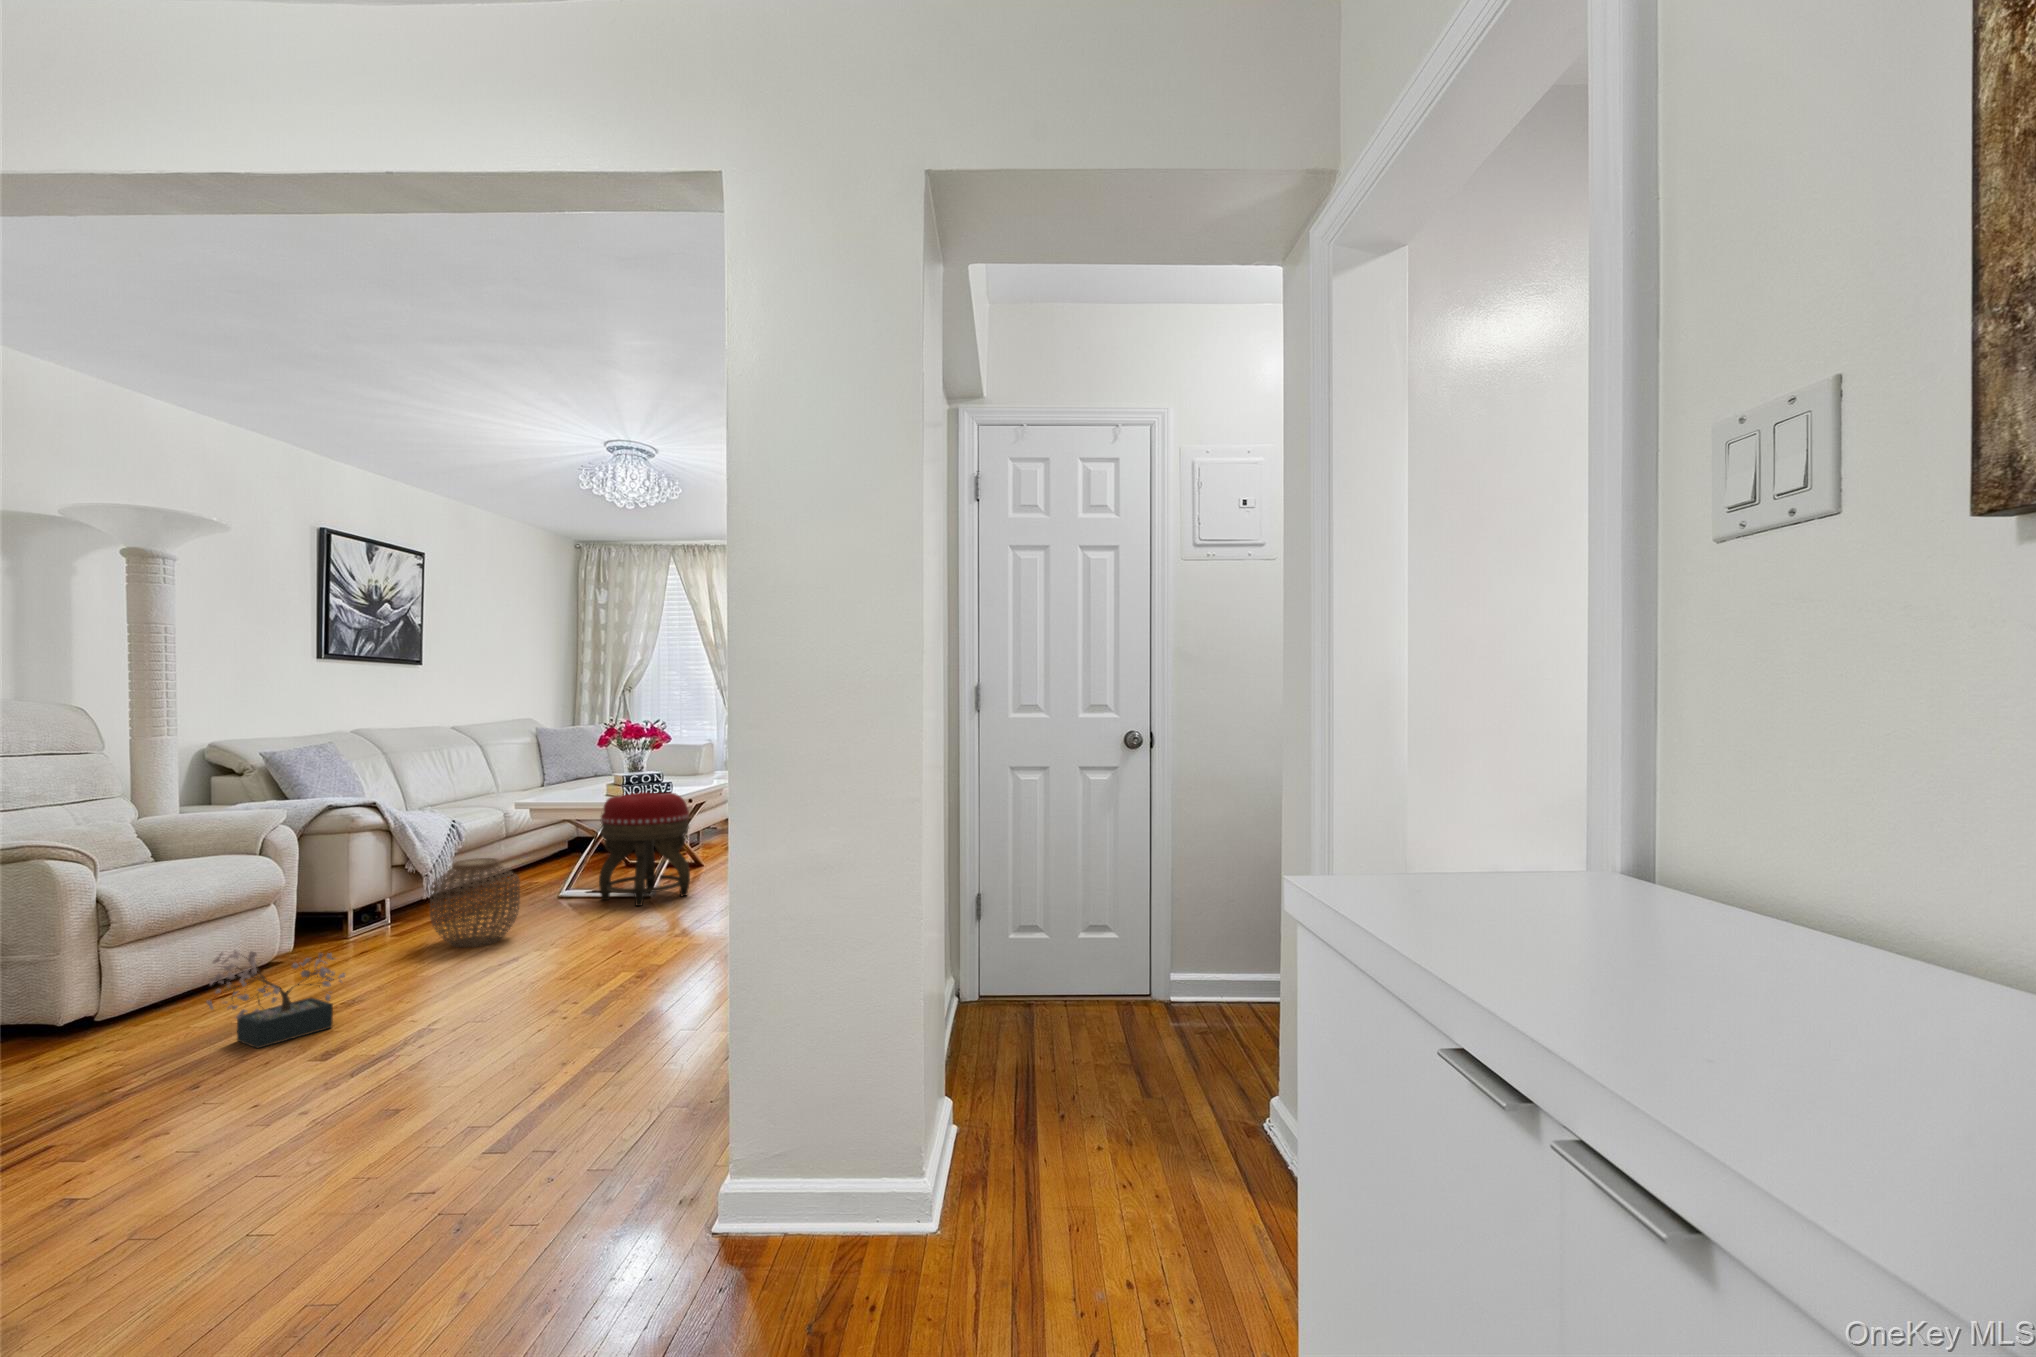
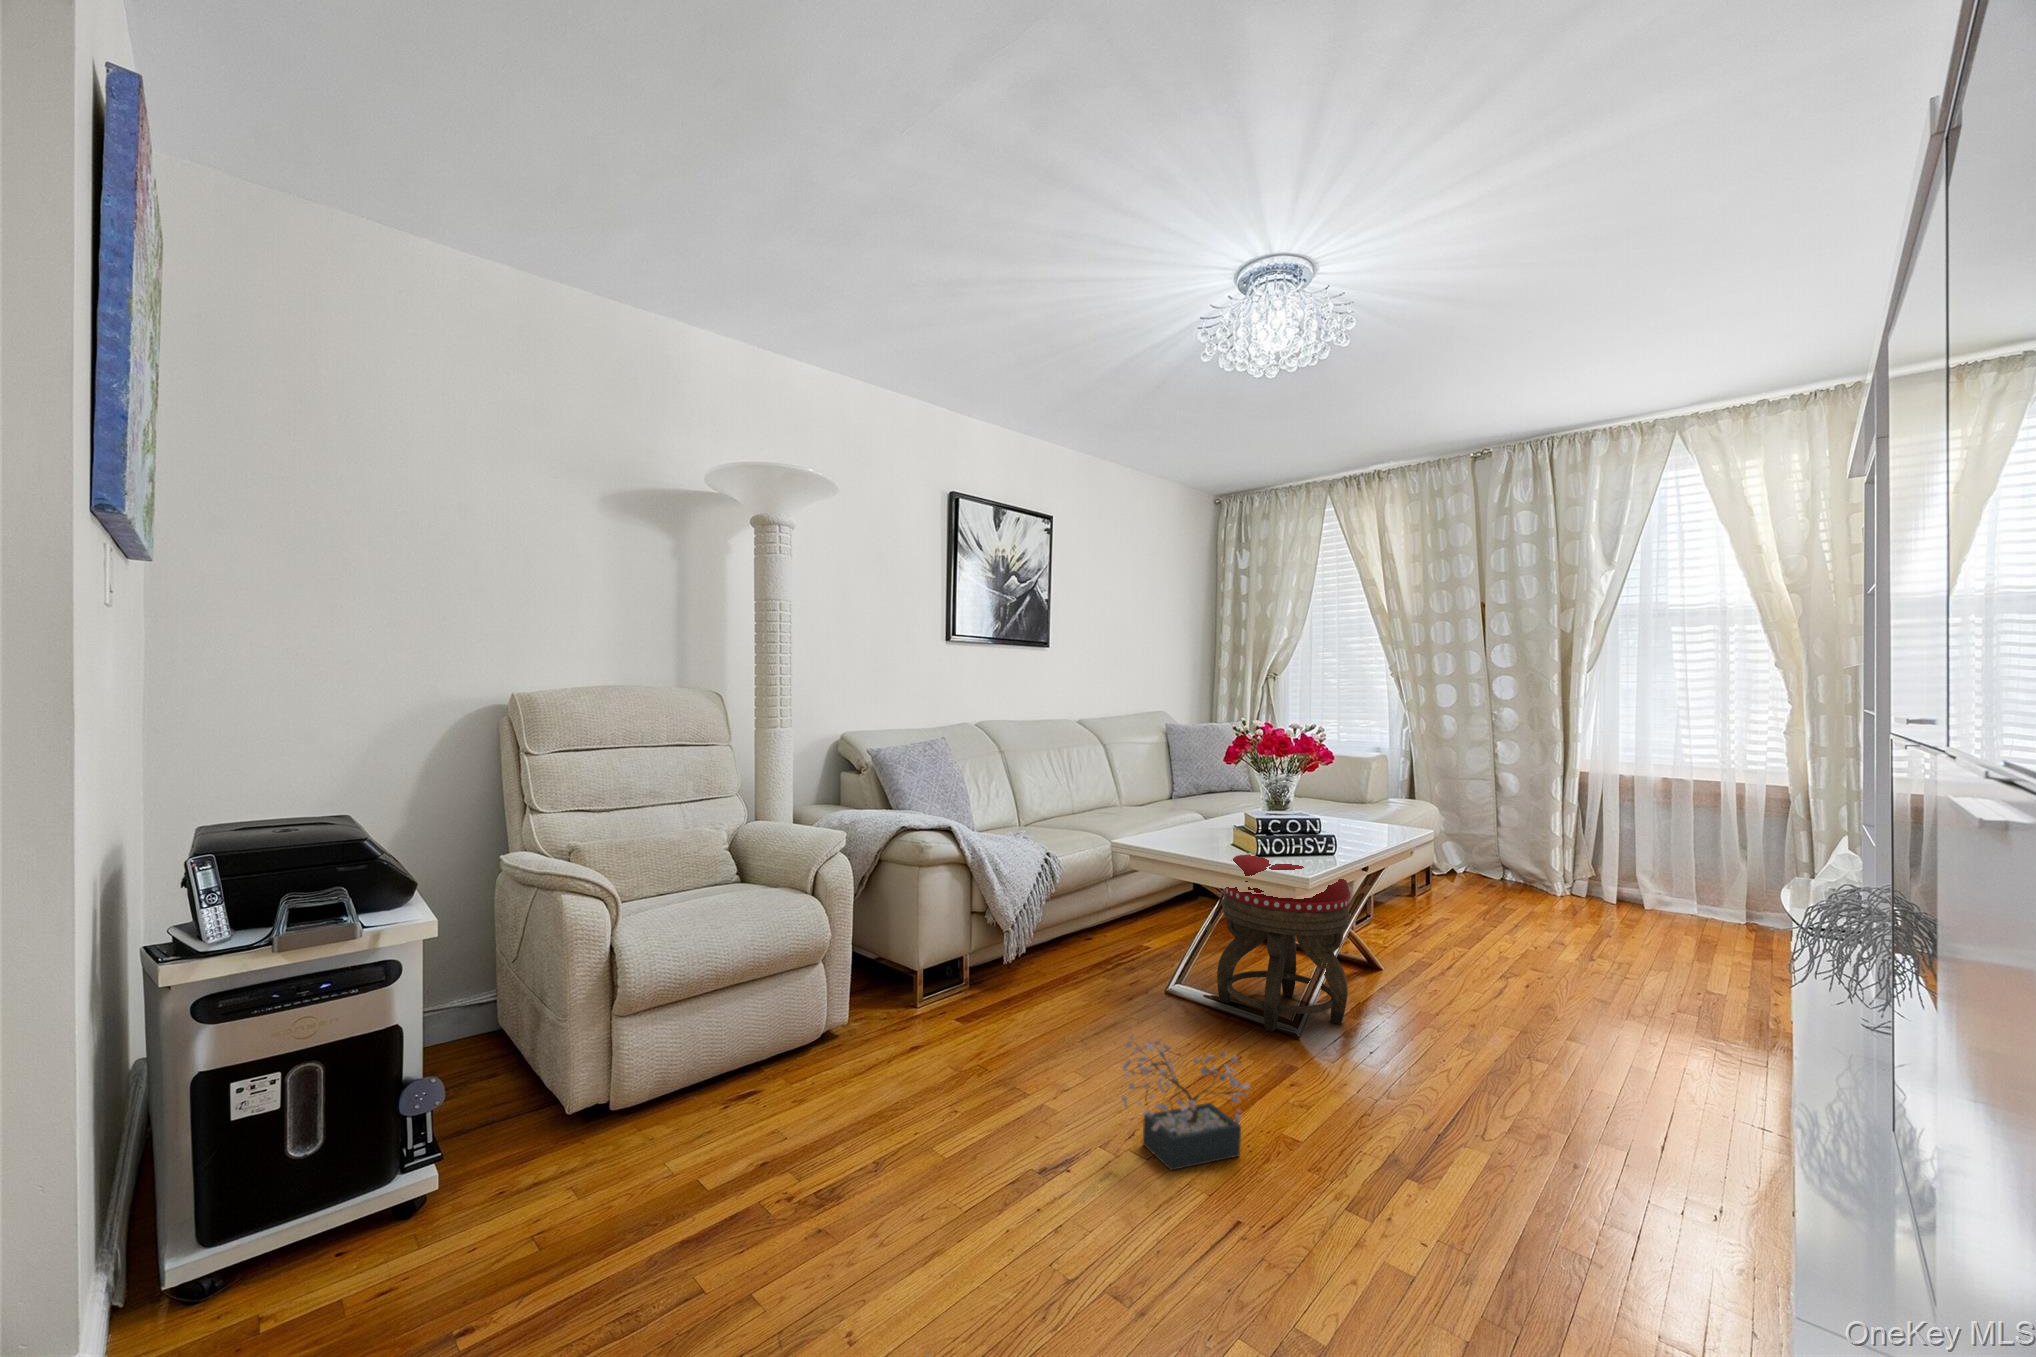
woven basket: present [430,858,520,947] -> none [991,936,1103,1071]
decorative plant: present [207,951,345,1048] -> present [1121,1035,1250,1170]

